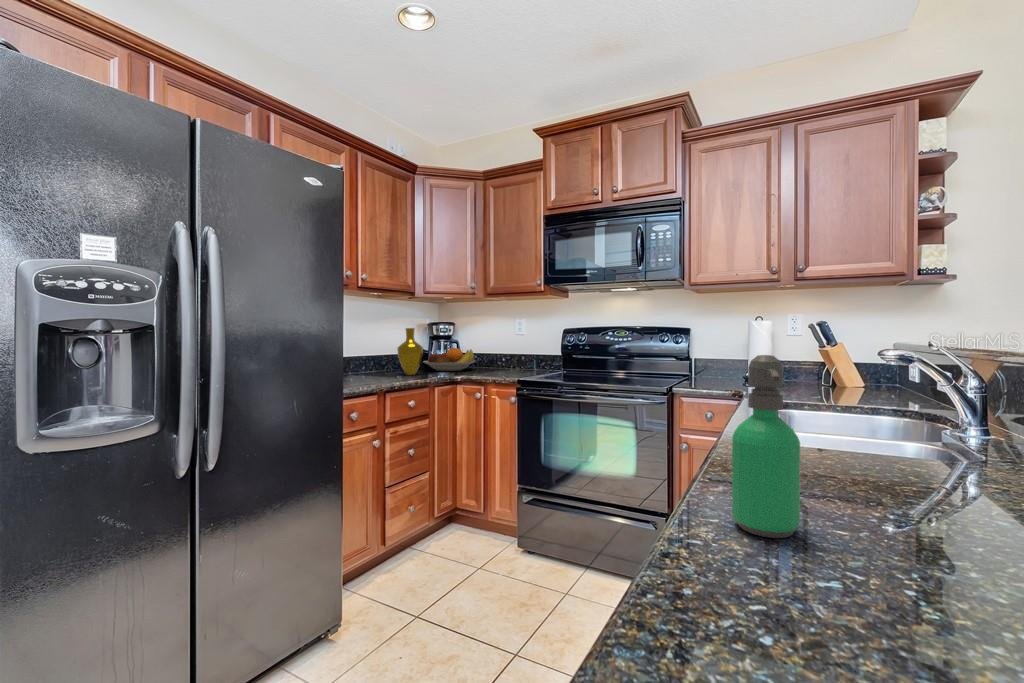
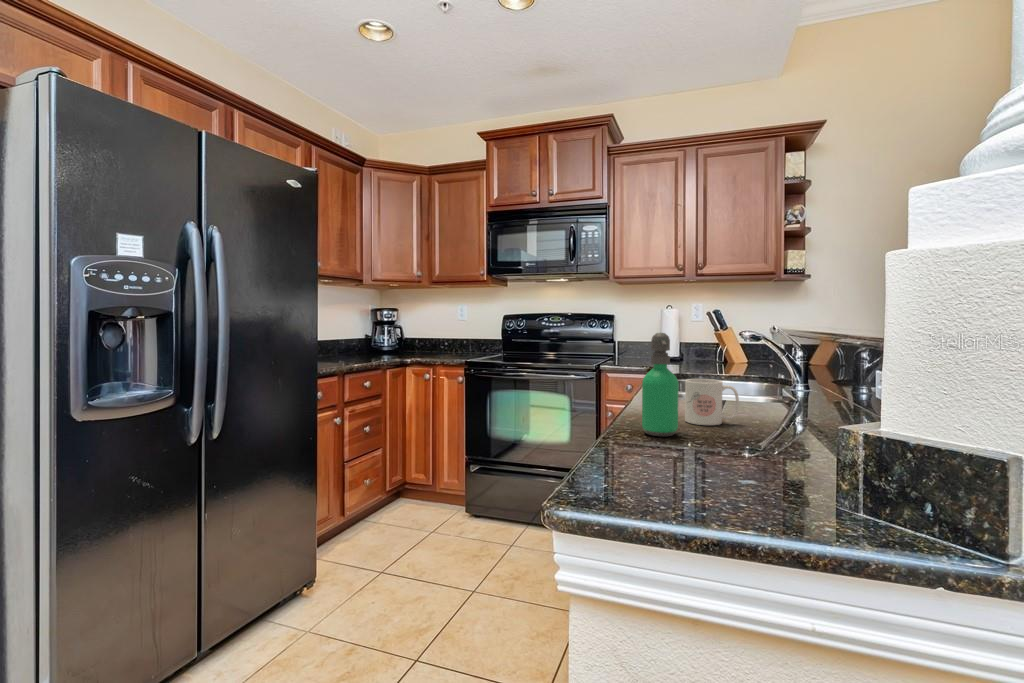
vase: present [397,328,423,375] -> none [347,314,372,359]
fruit bowl: present [424,348,475,371] -> none [369,333,420,355]
mug: none [805,428,907,511] -> present [685,379,739,425]

